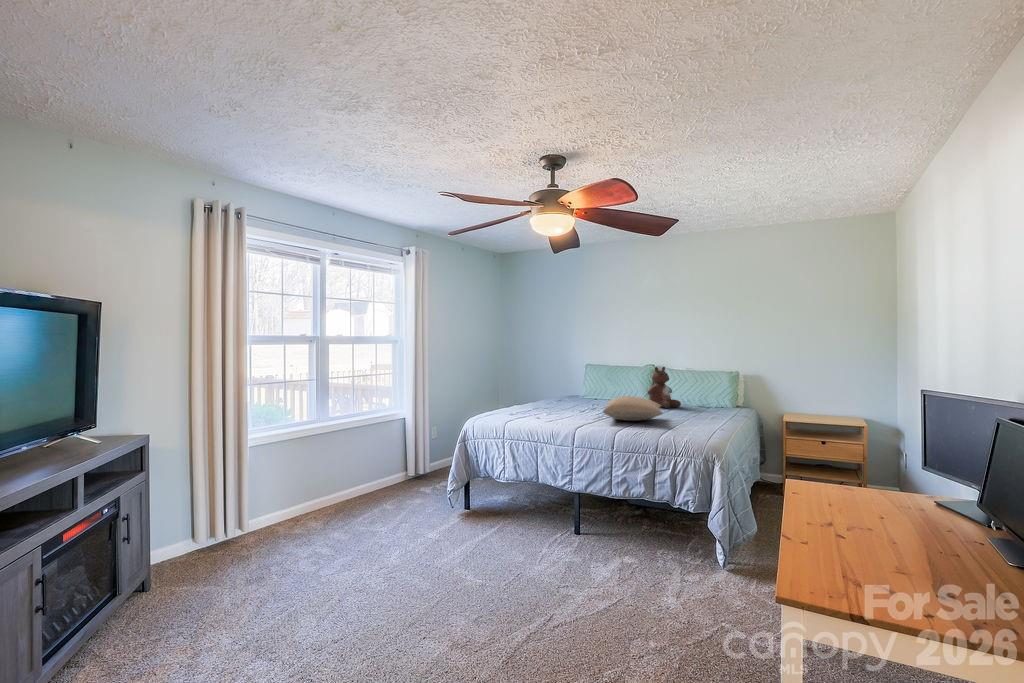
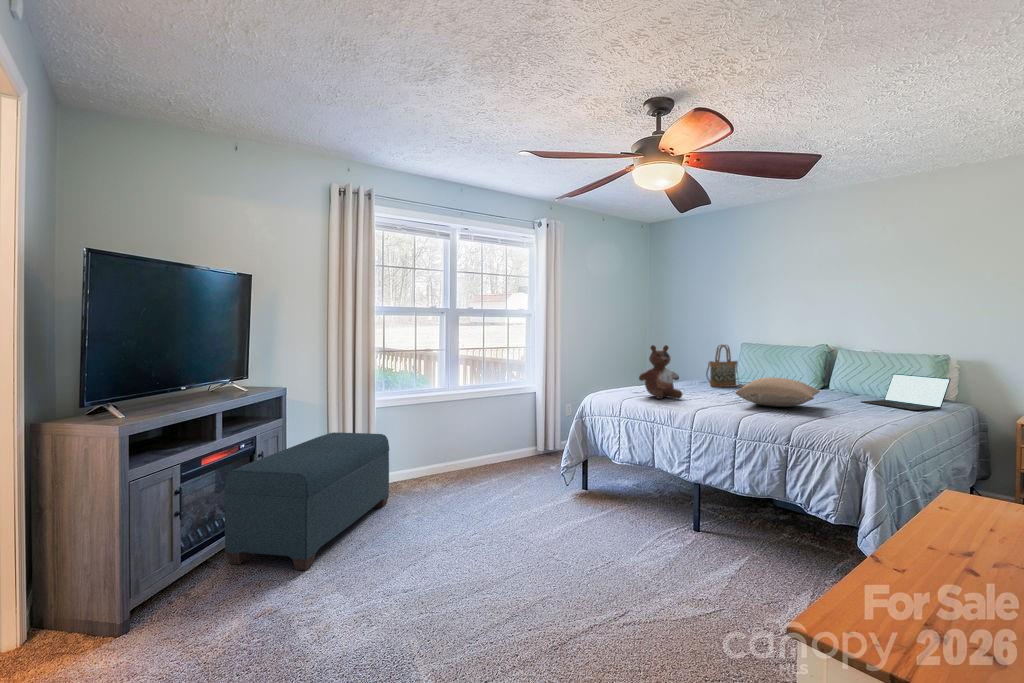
handbag: none [564,366,598,404] -> present [706,345,745,387]
stuffed bear: present [648,367,681,408] -> present [639,345,682,399]
laptop: none [685,388,744,417] -> present [861,374,951,411]
bench: none [92,477,272,655] -> present [224,432,389,570]

